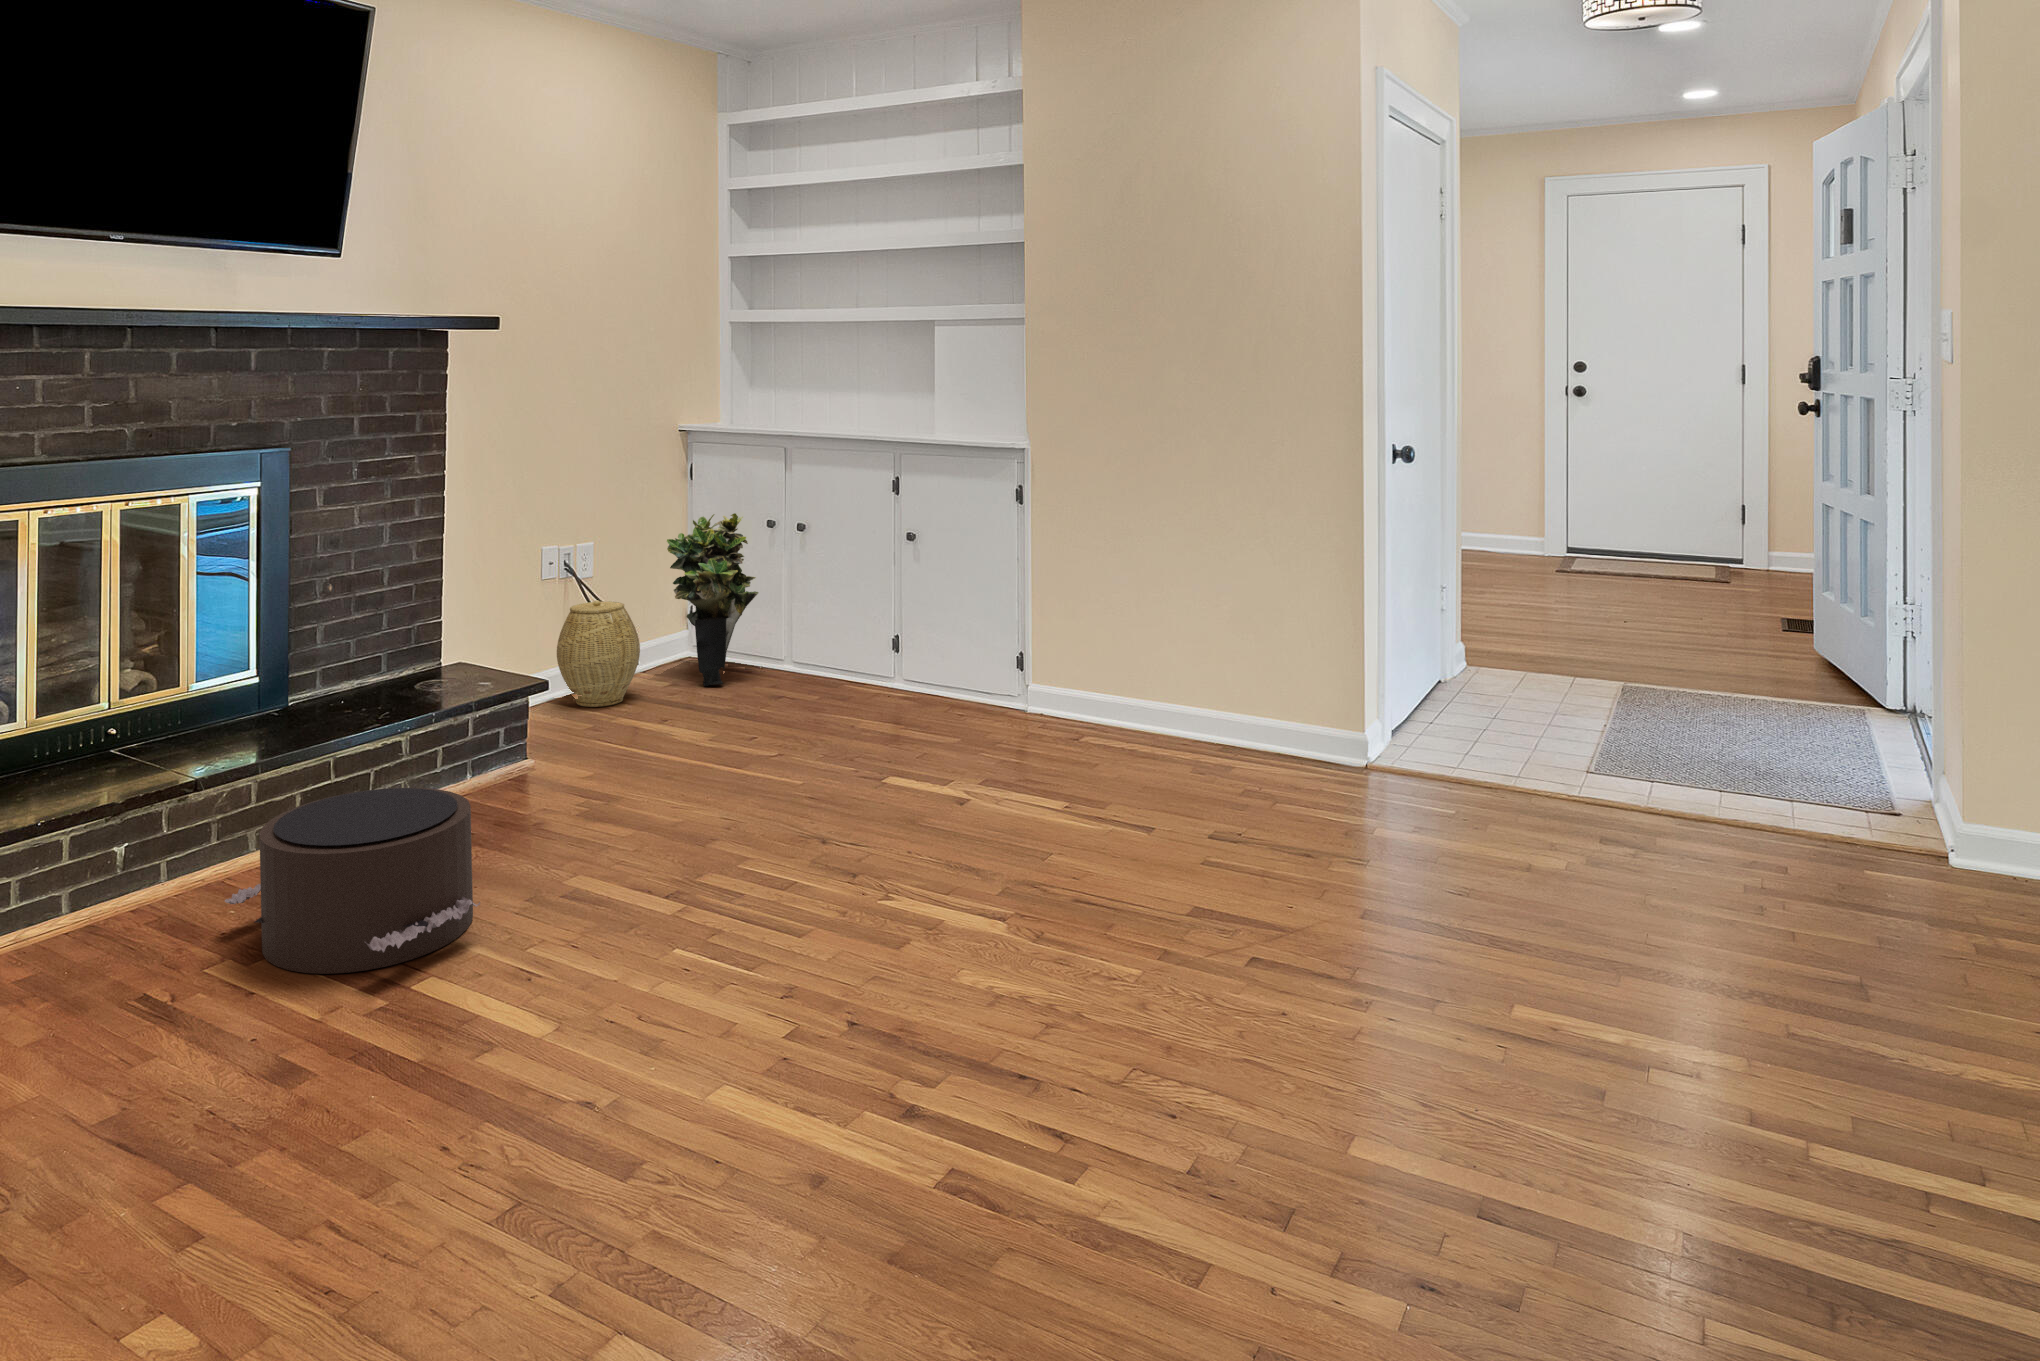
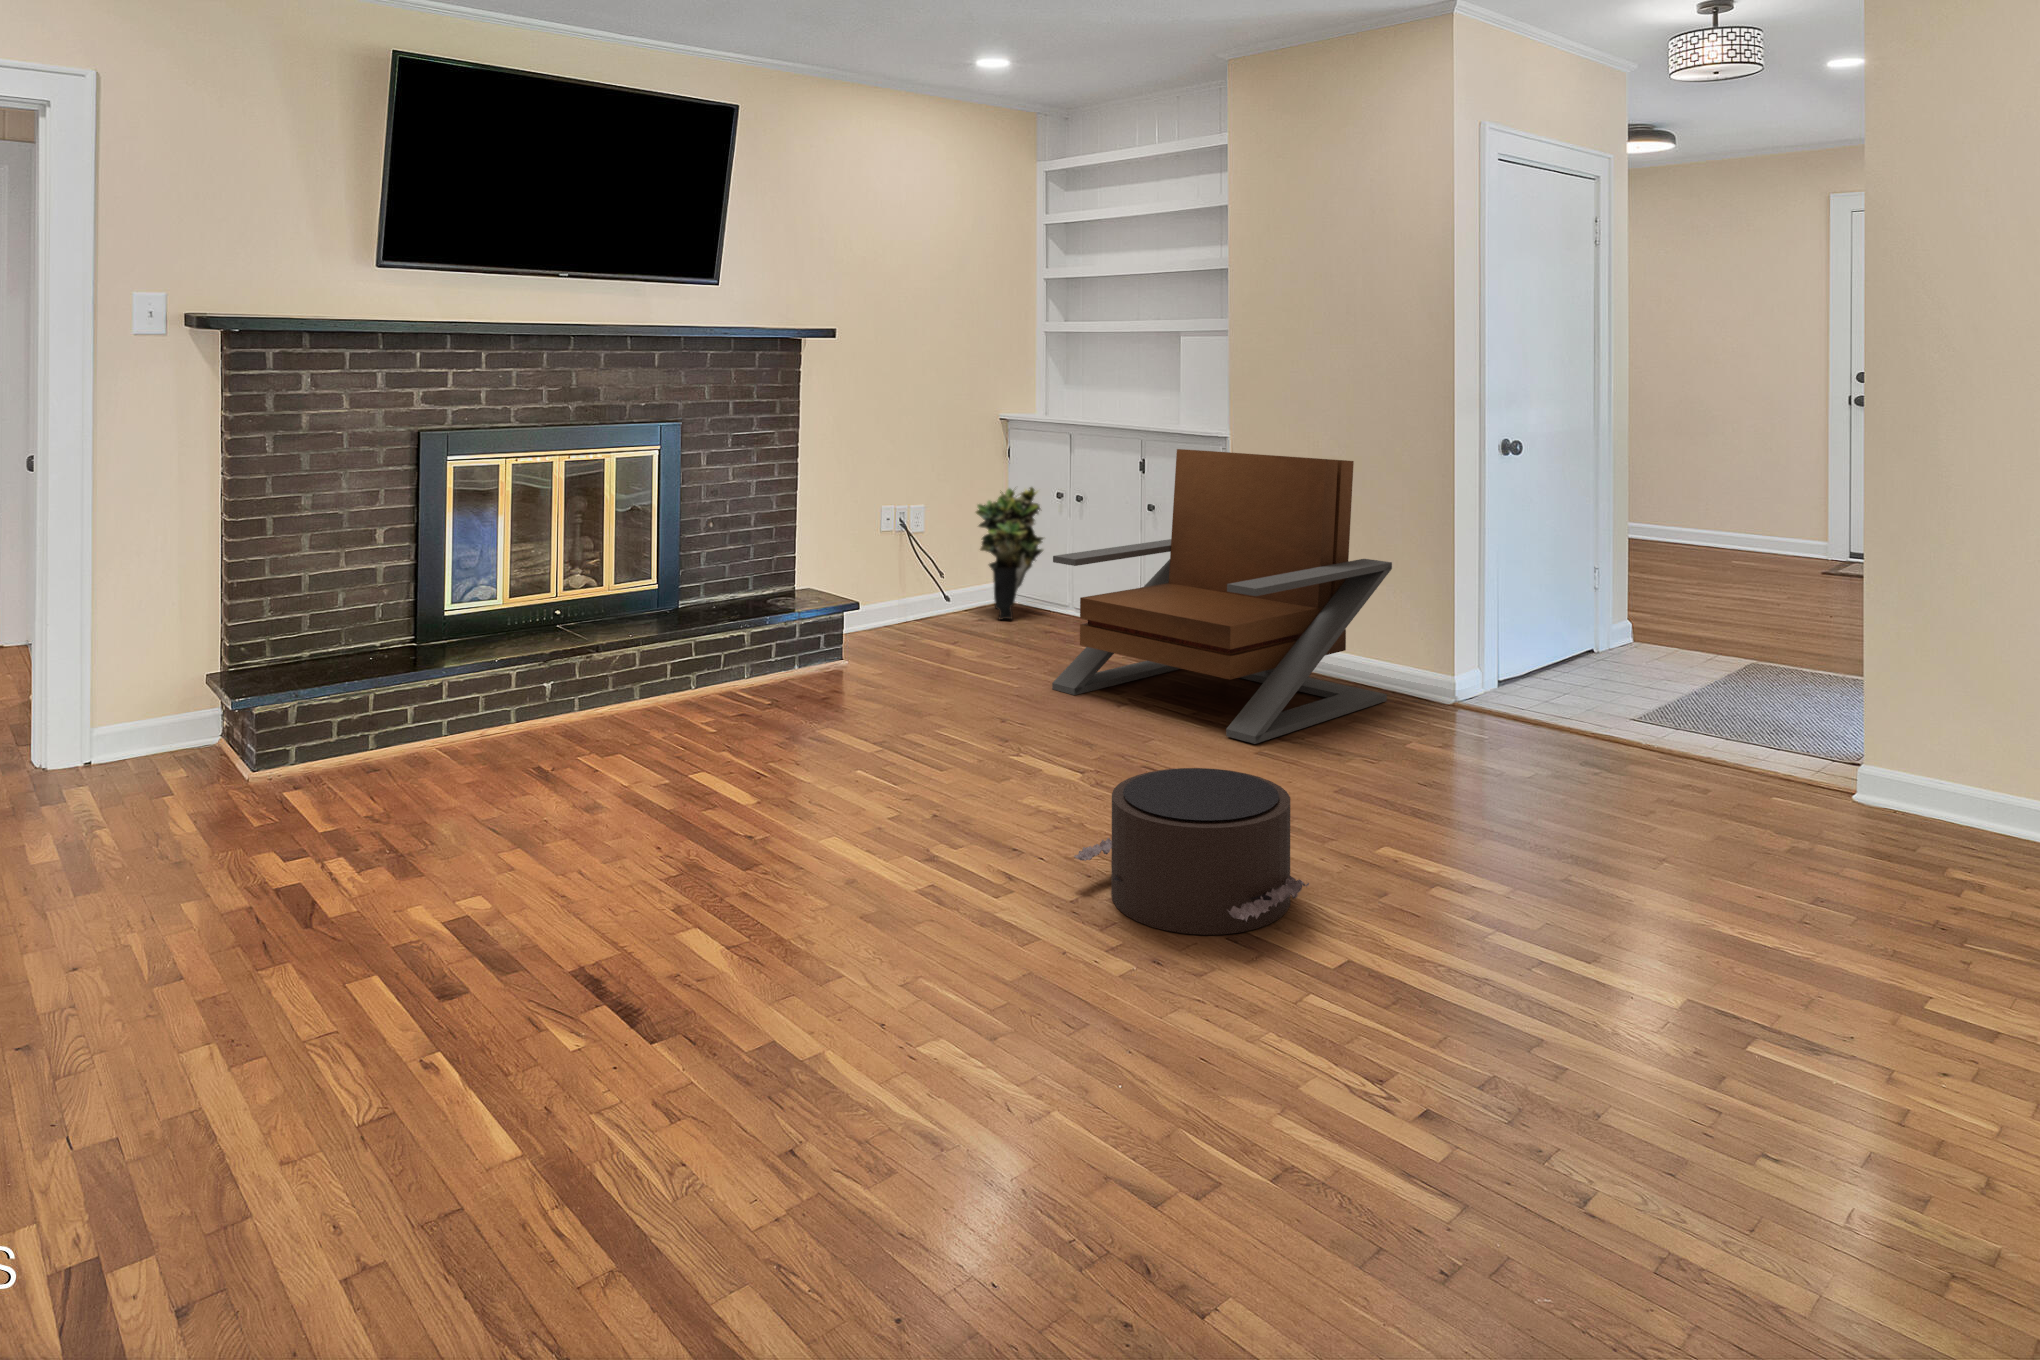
lounge chair: none [838,454,1272,843] -> present [1052,449,1392,744]
woven basket: present [557,600,640,707] -> none [884,548,947,628]
pouf: present [225,788,480,974] -> present [1074,768,1309,935]

